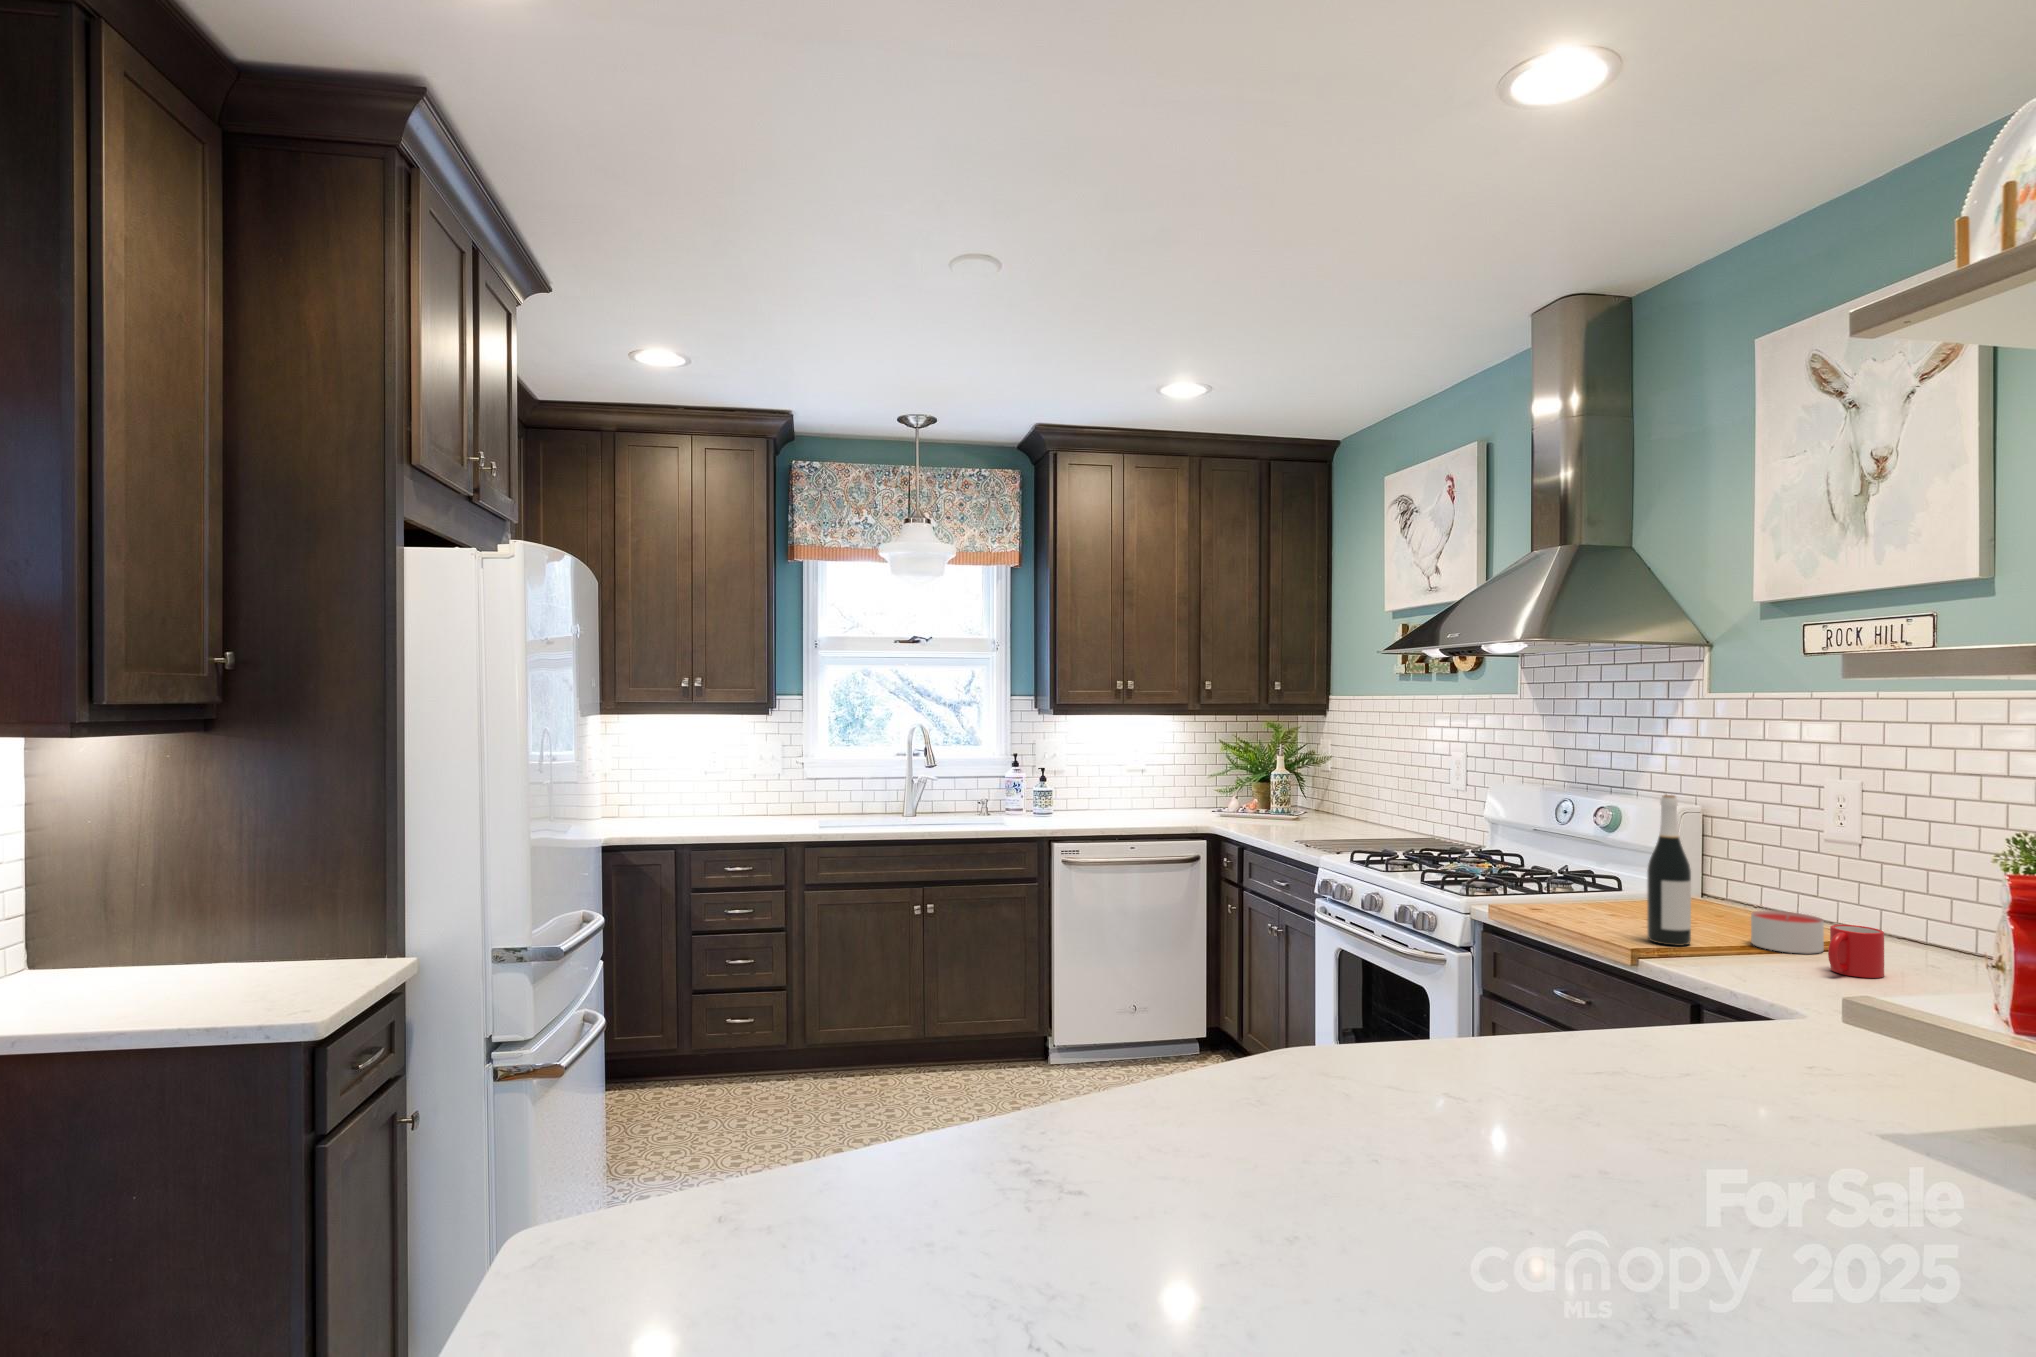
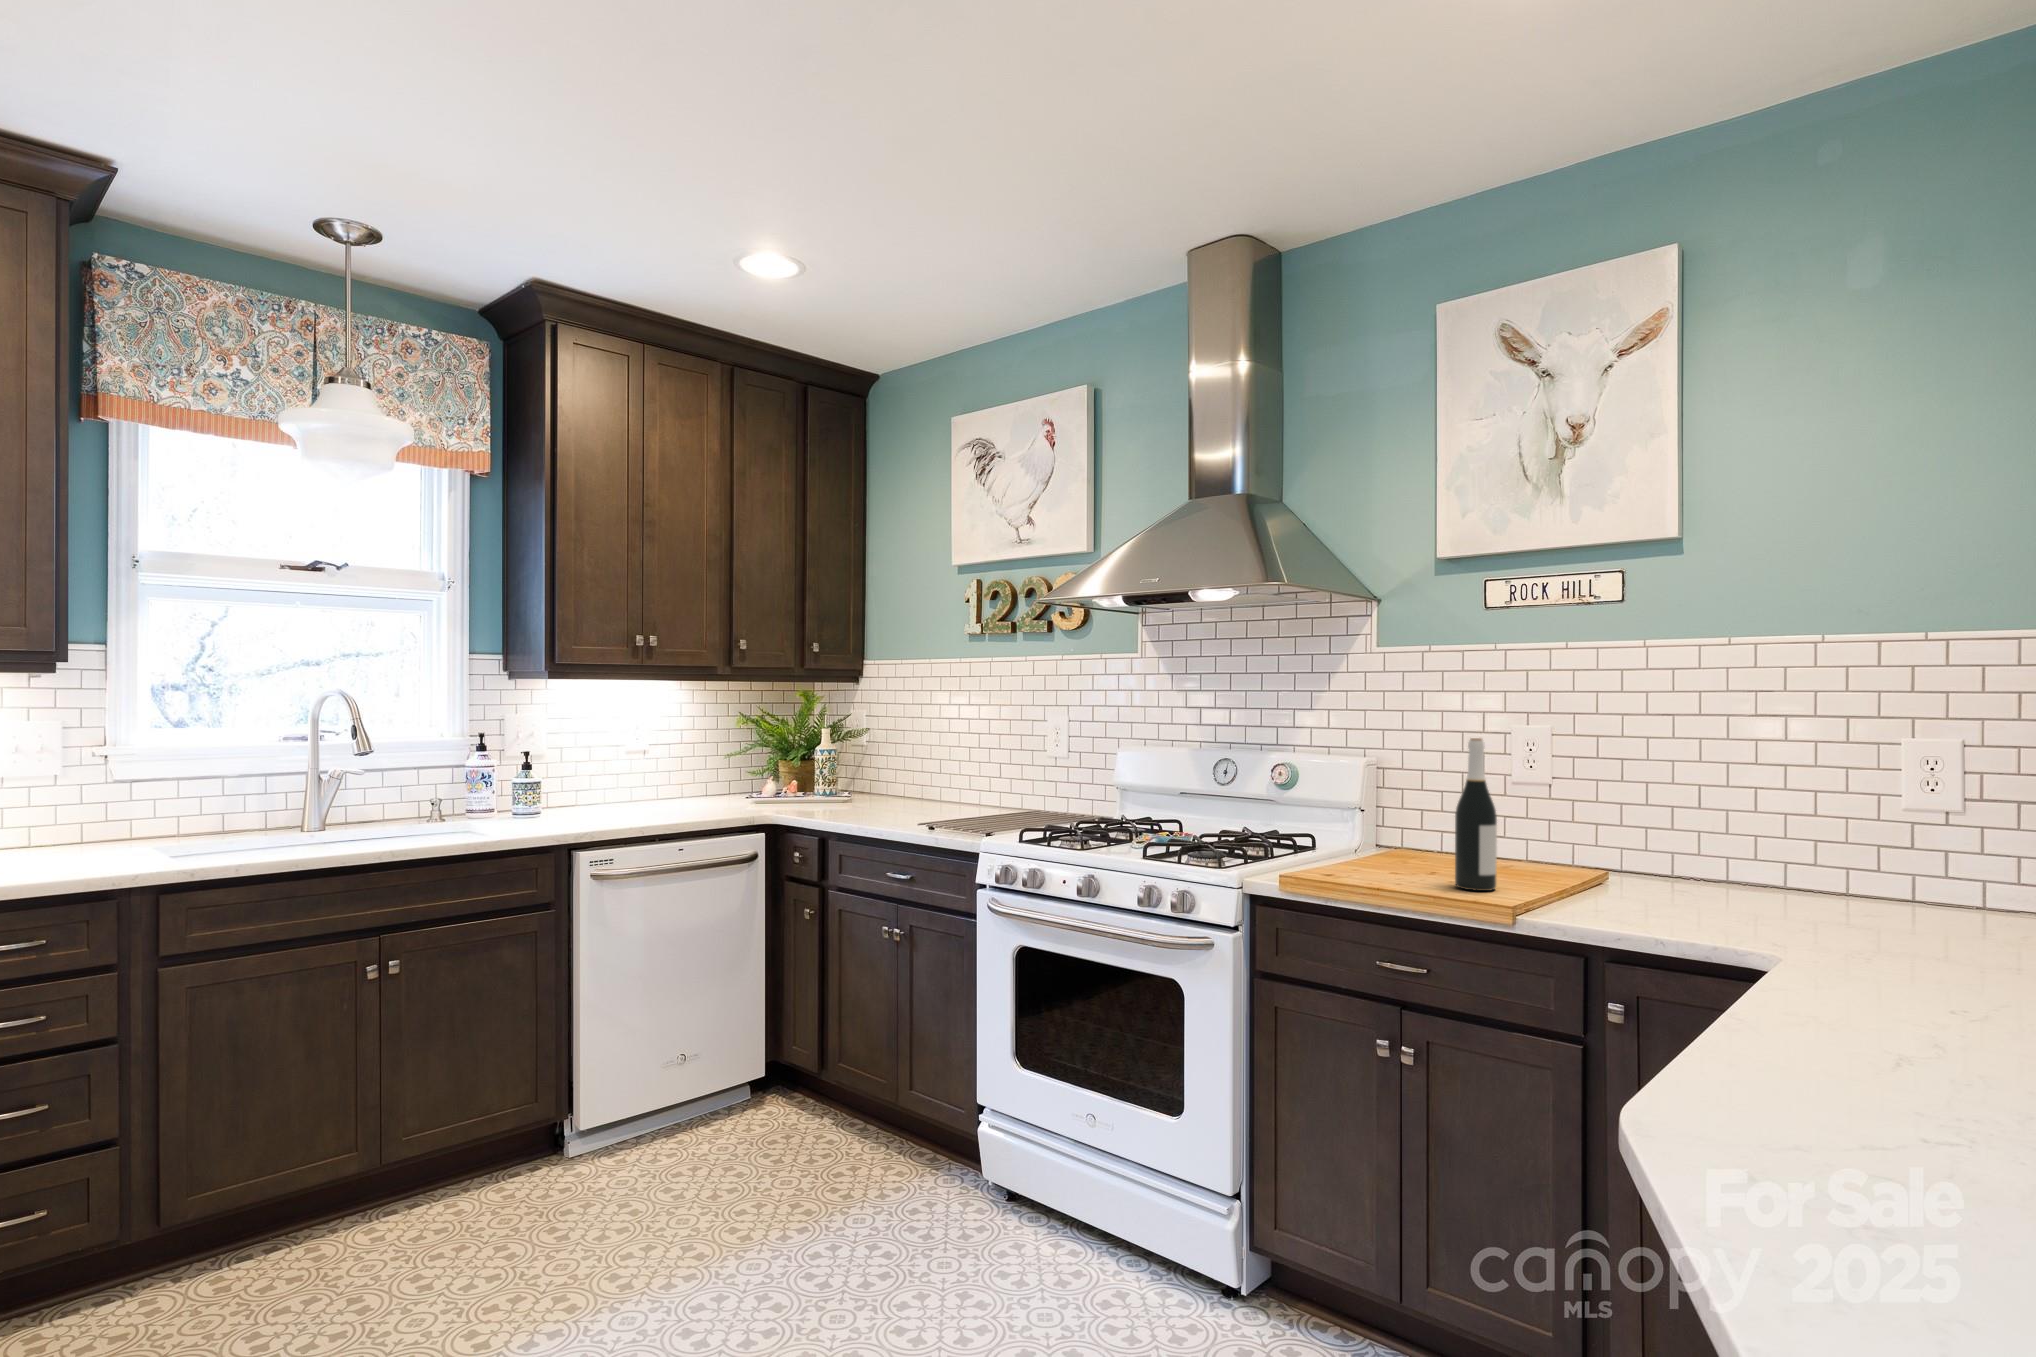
candle: present [1751,911,1824,954] -> none [1520,846,1585,884]
mug: present [1828,925,1884,978] -> none [1633,852,1680,900]

